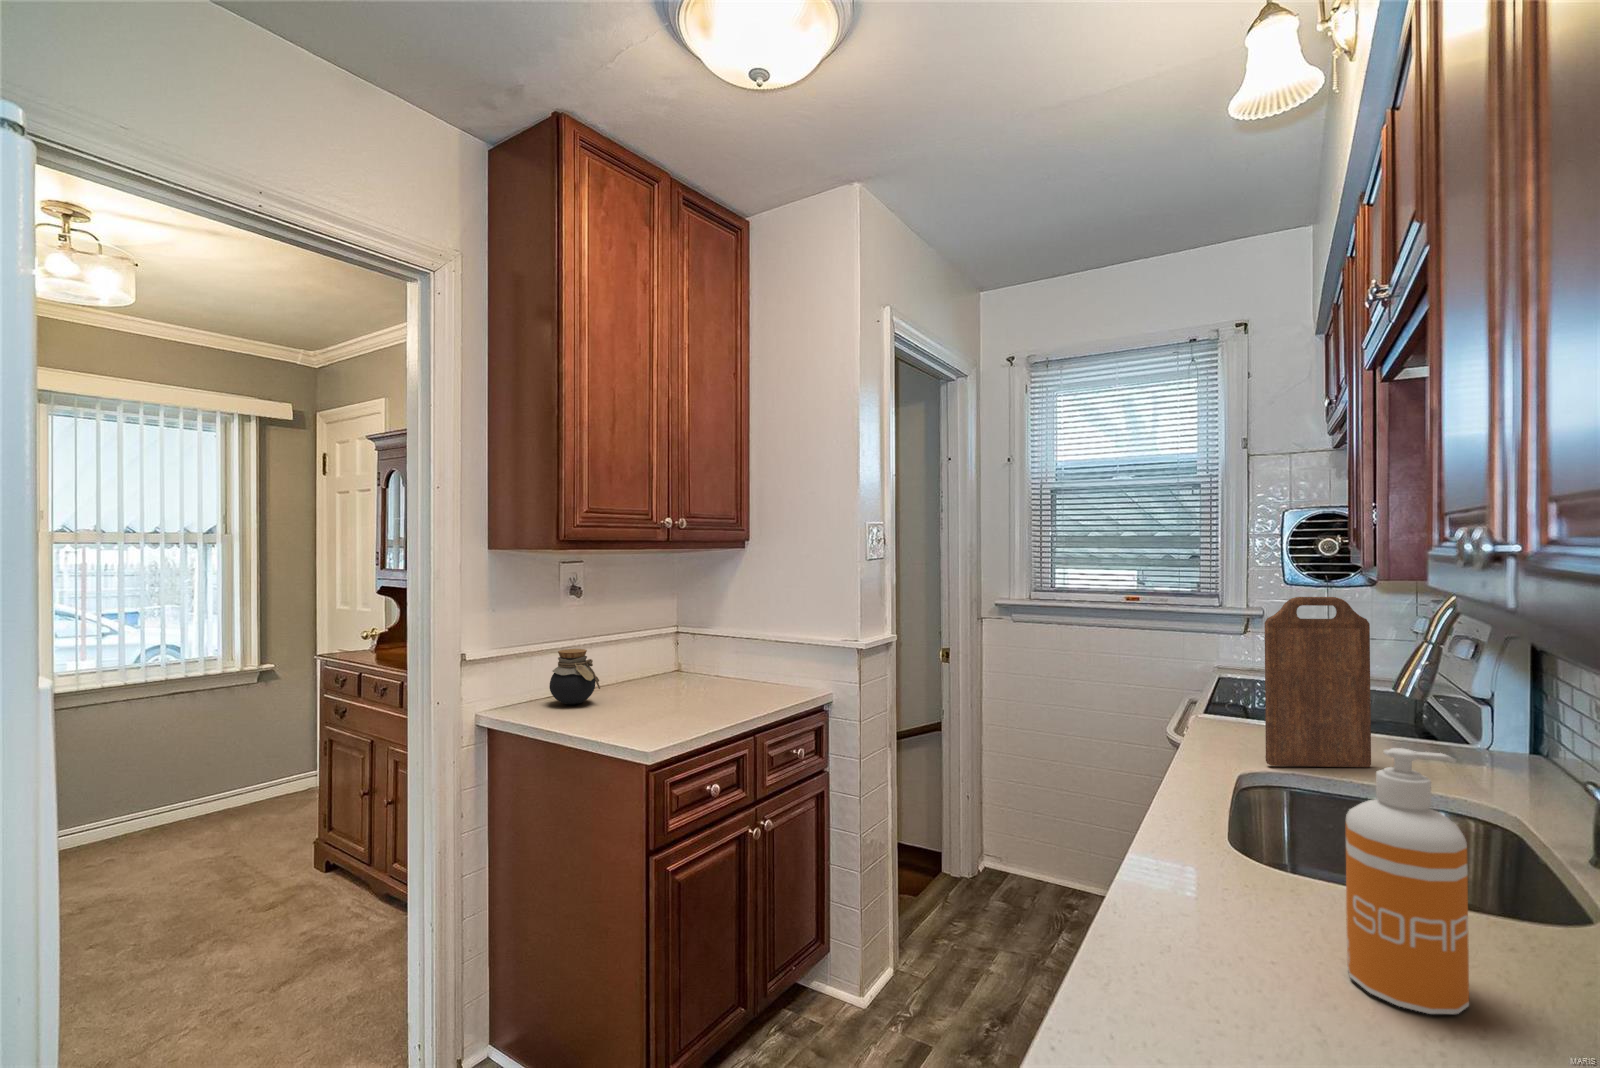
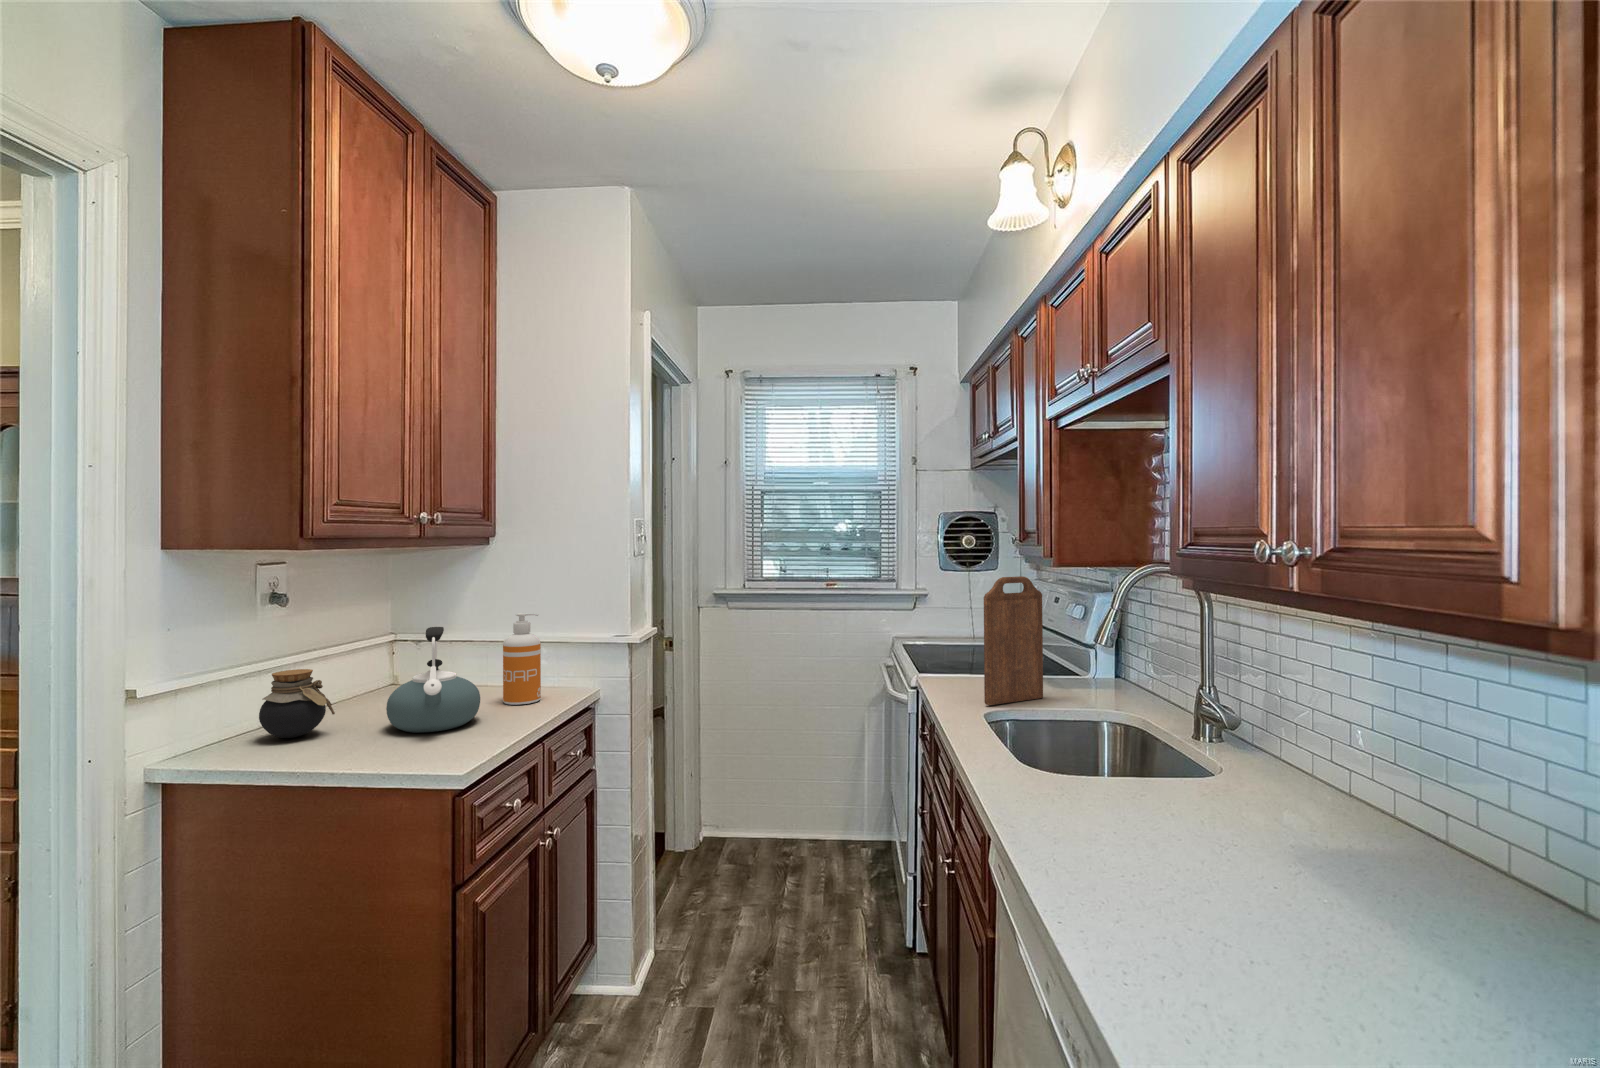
kettle: none [635,621,710,713] -> present [386,627,480,733]
soap dispenser: present [1346,748,1469,1014] -> present [503,613,541,705]

